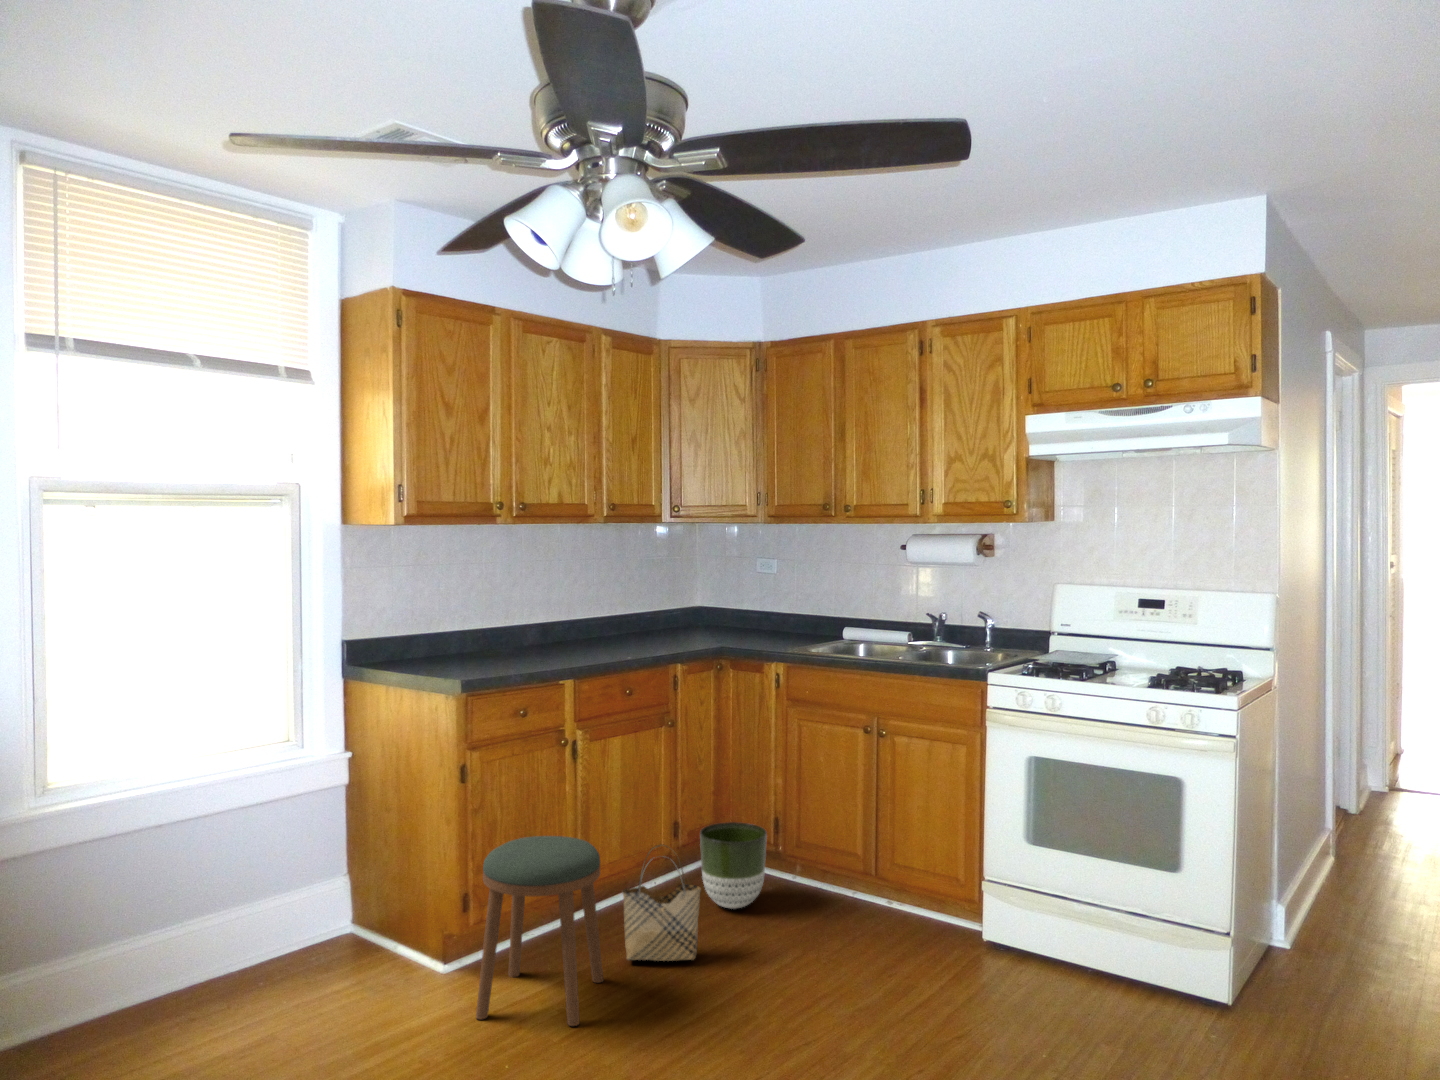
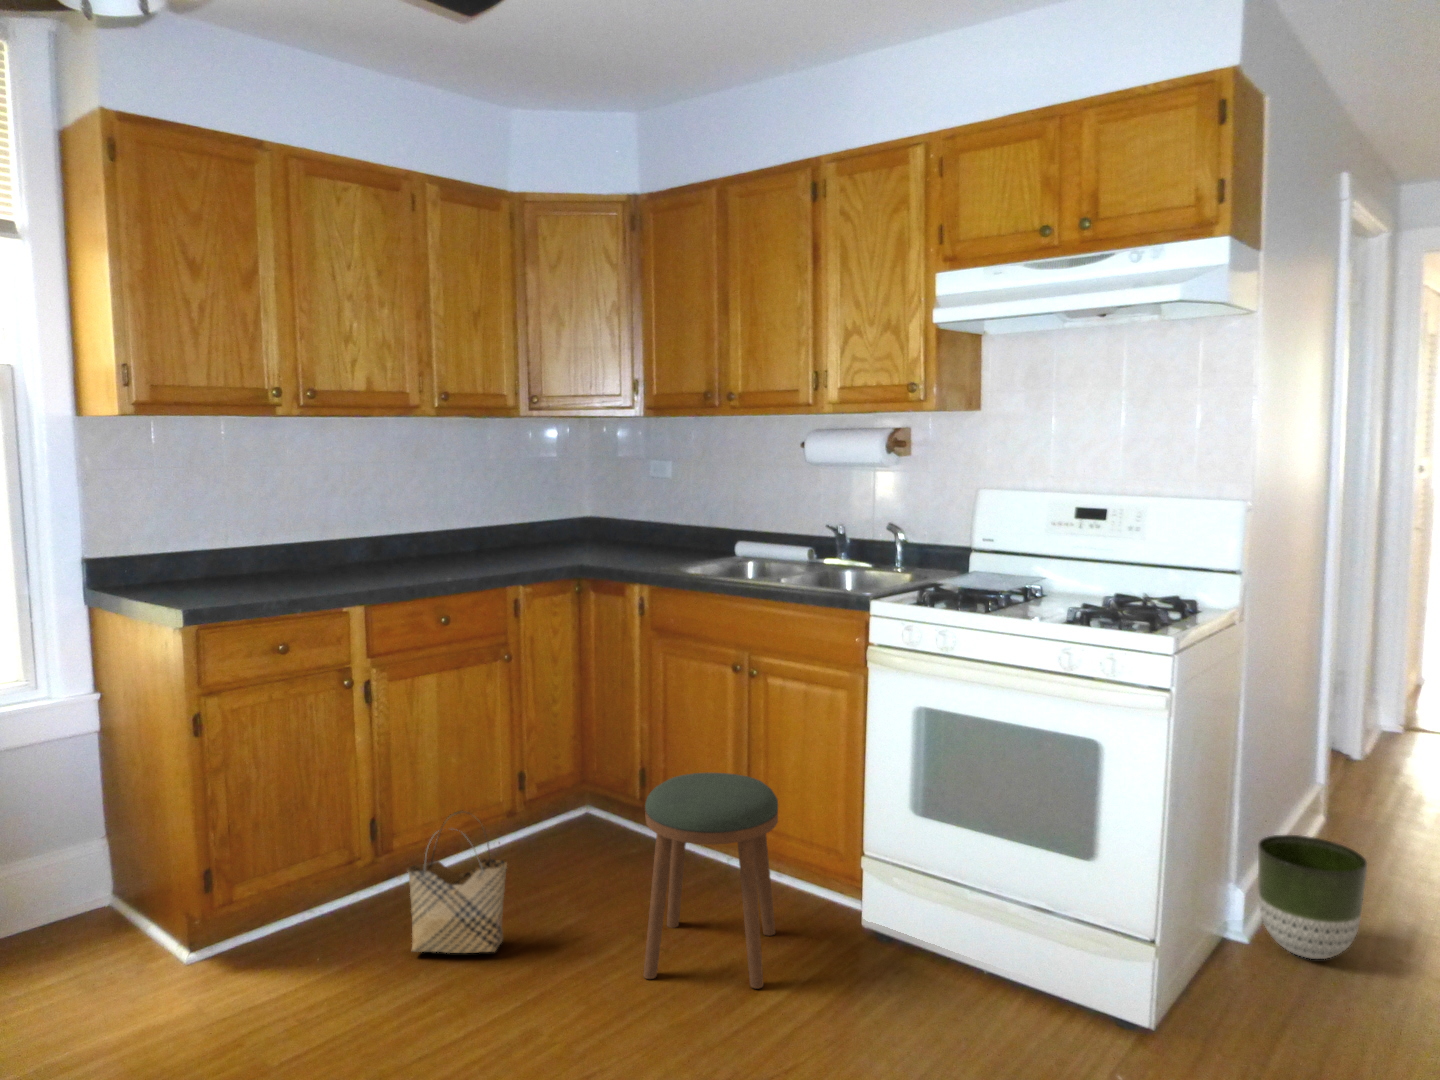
planter: present [700,822,767,909] -> present [1258,835,1367,959]
stool: present [476,836,603,1026] -> present [644,773,778,988]

